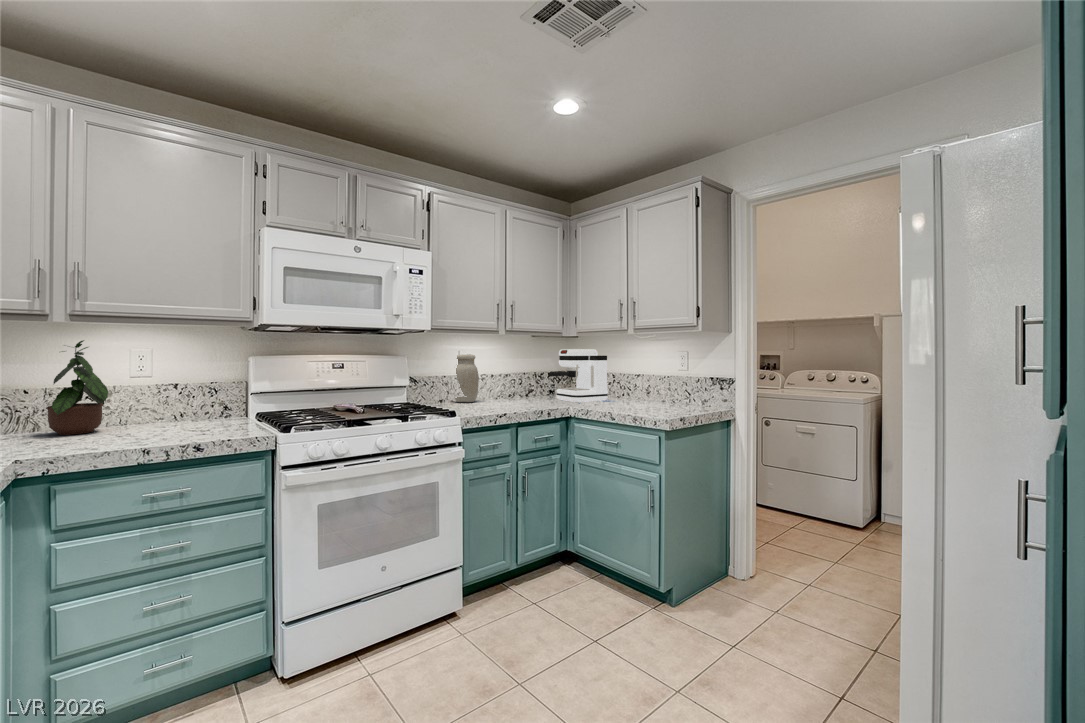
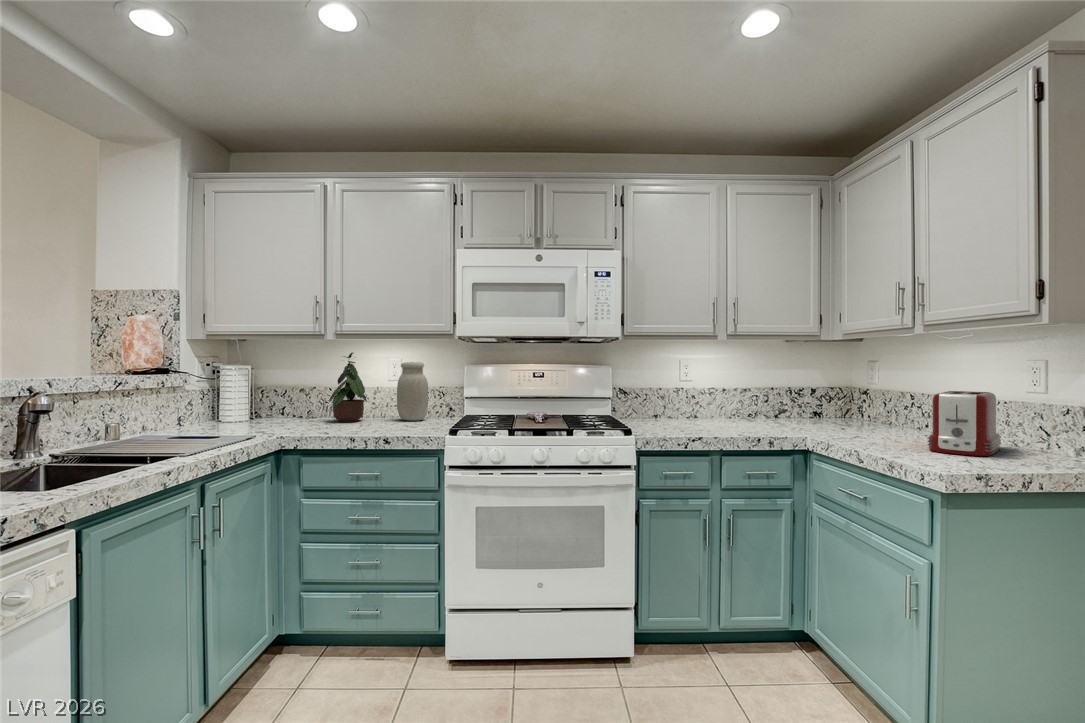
coffee maker: present [549,349,608,403] -> none [790,357,883,433]
jar: present [455,354,479,402] -> present [397,362,428,421]
toaster: none [645,371,680,409] -> present [928,391,1001,456]

